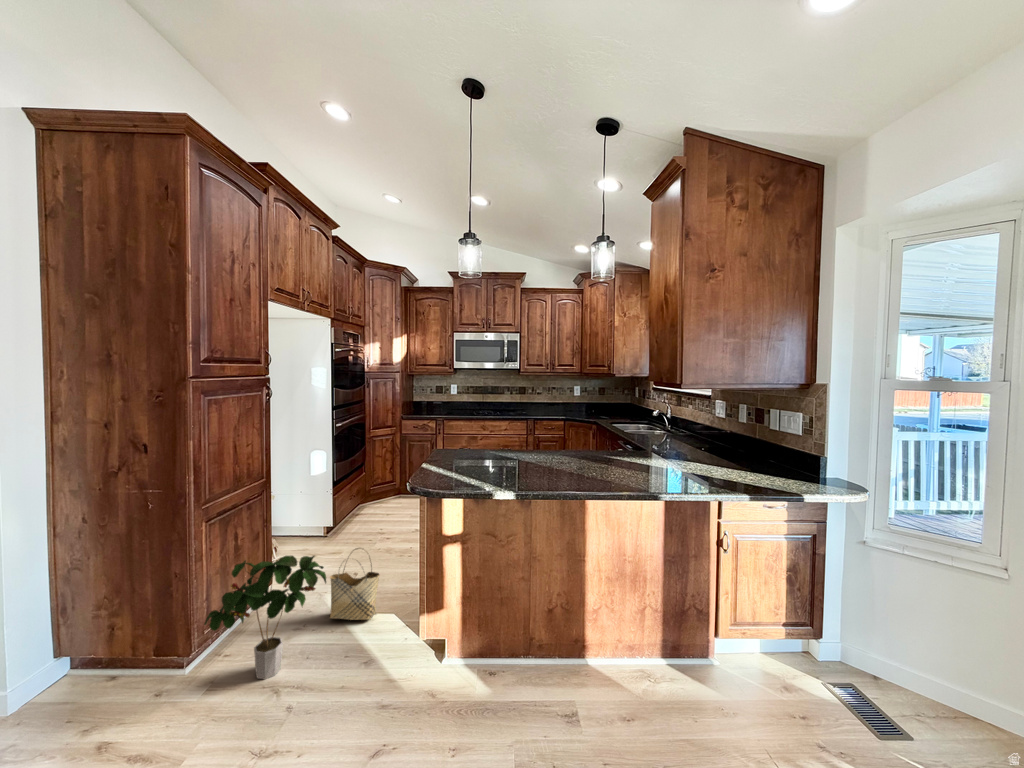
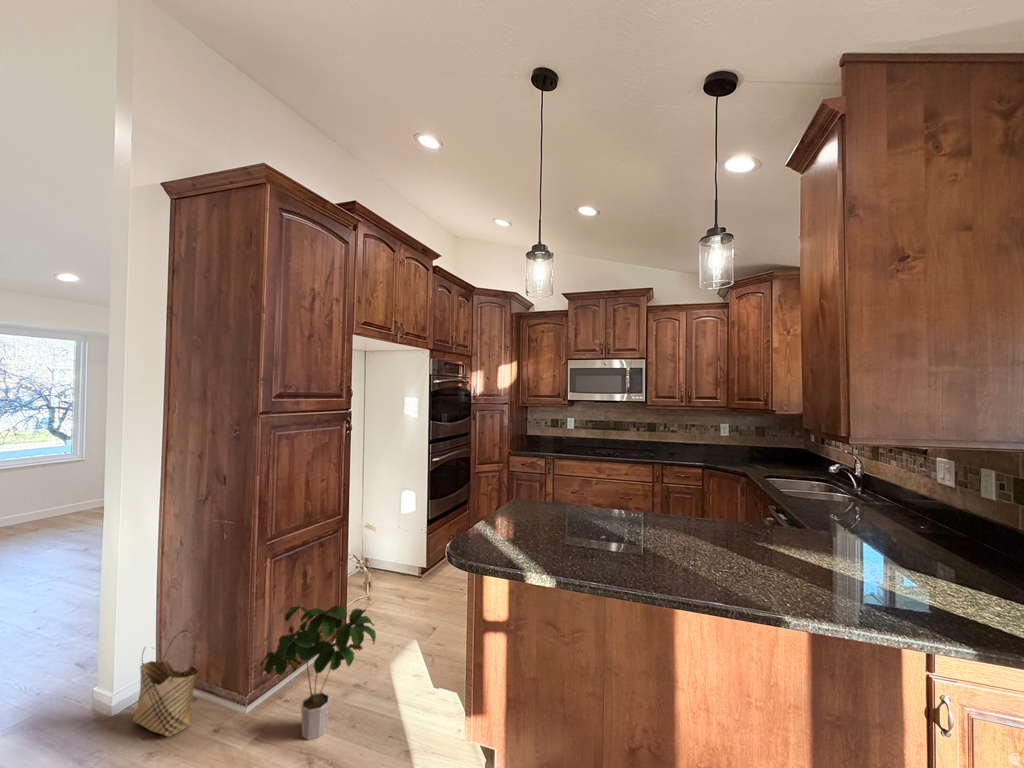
woven basket: present [330,548,379,620] -> present [133,630,198,736]

